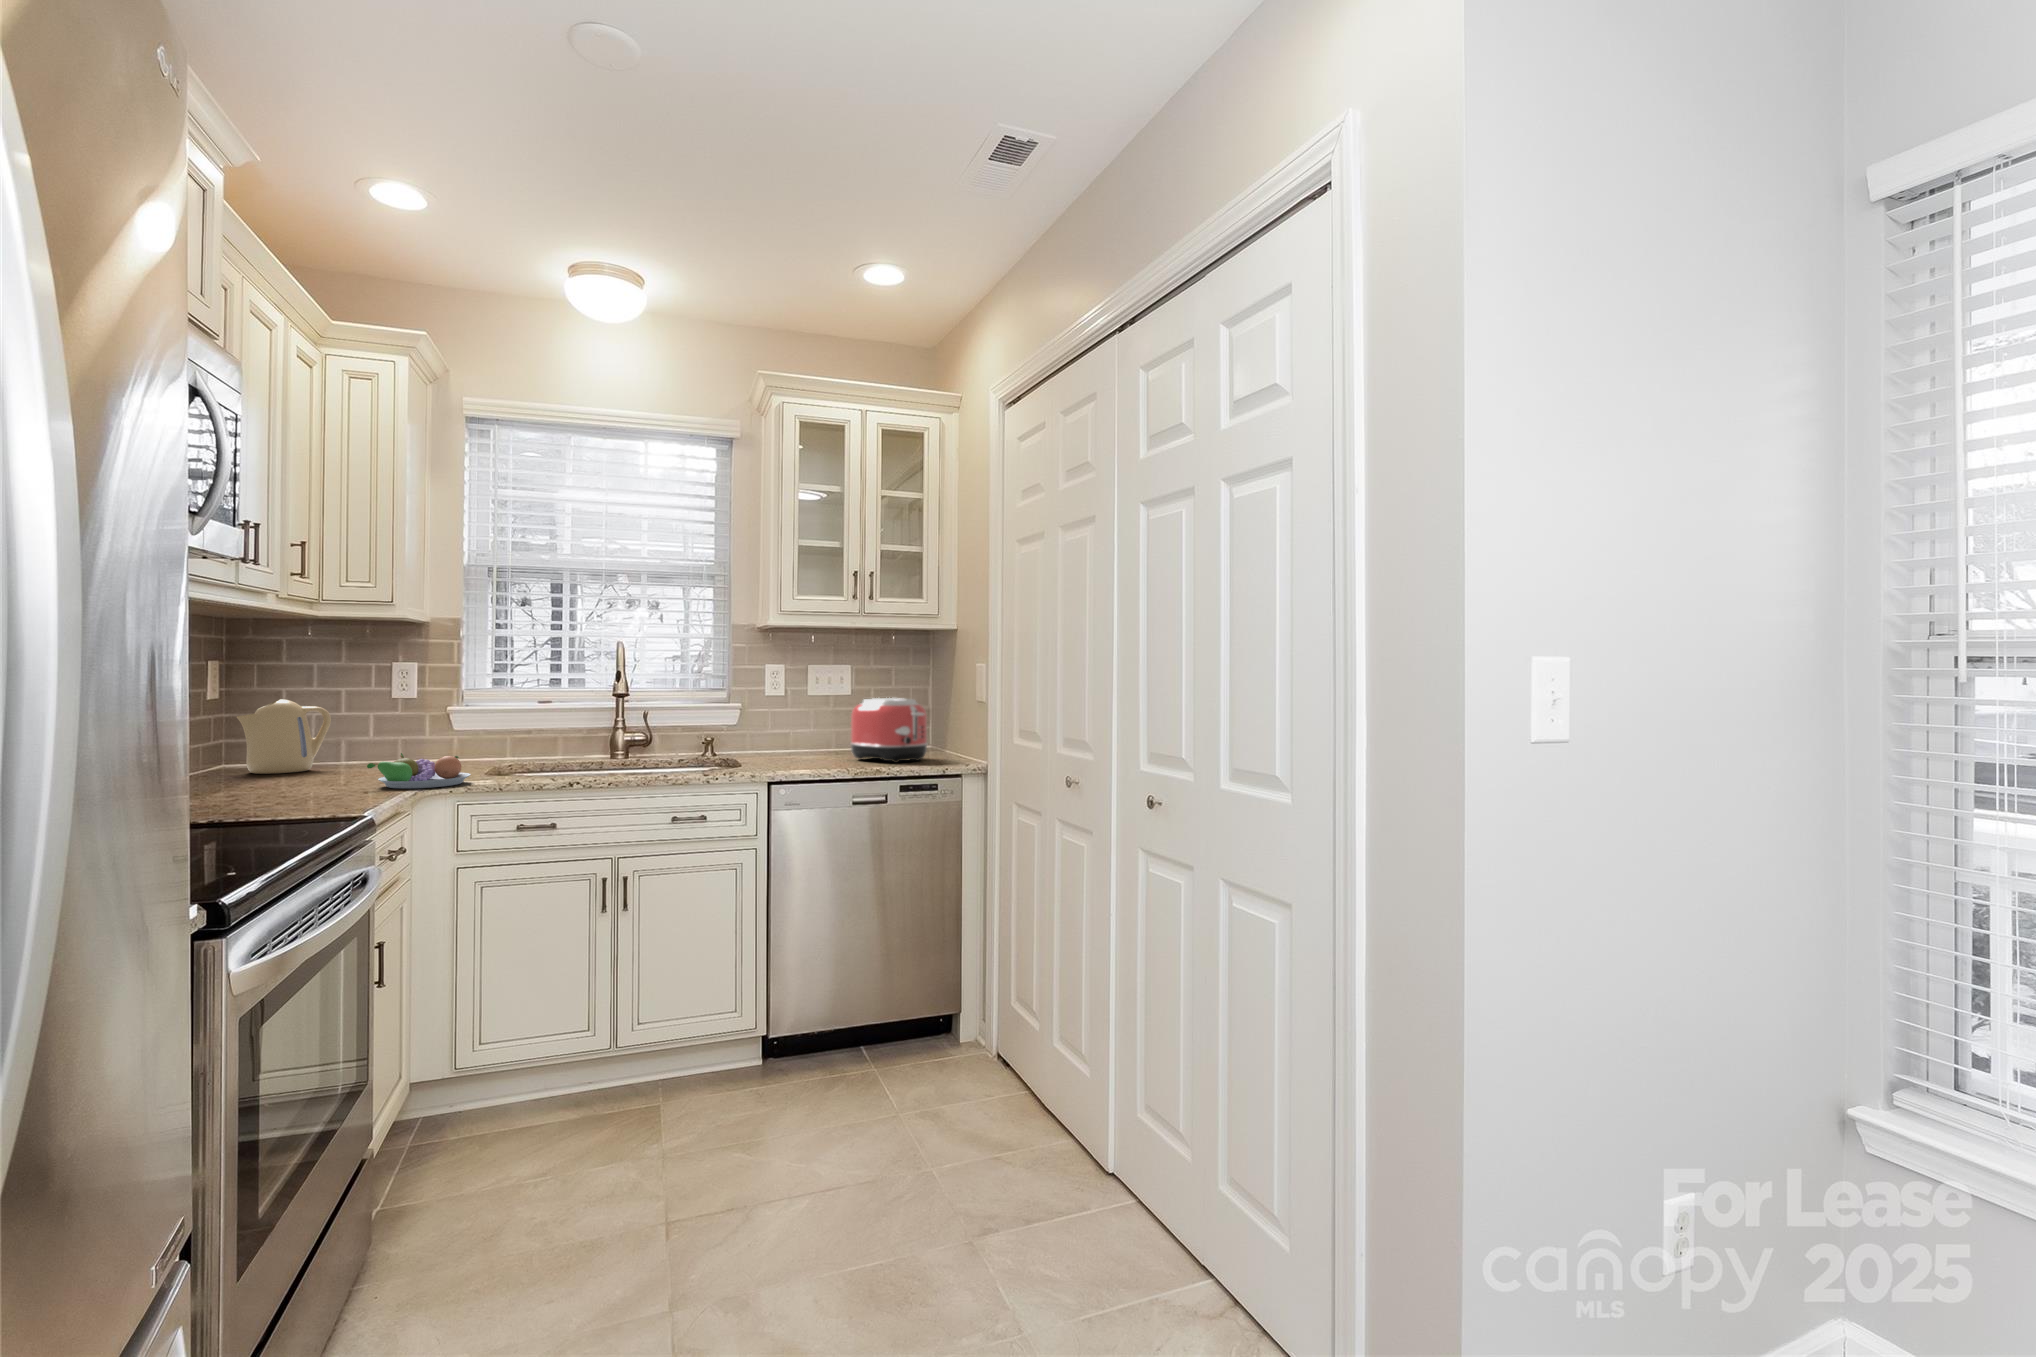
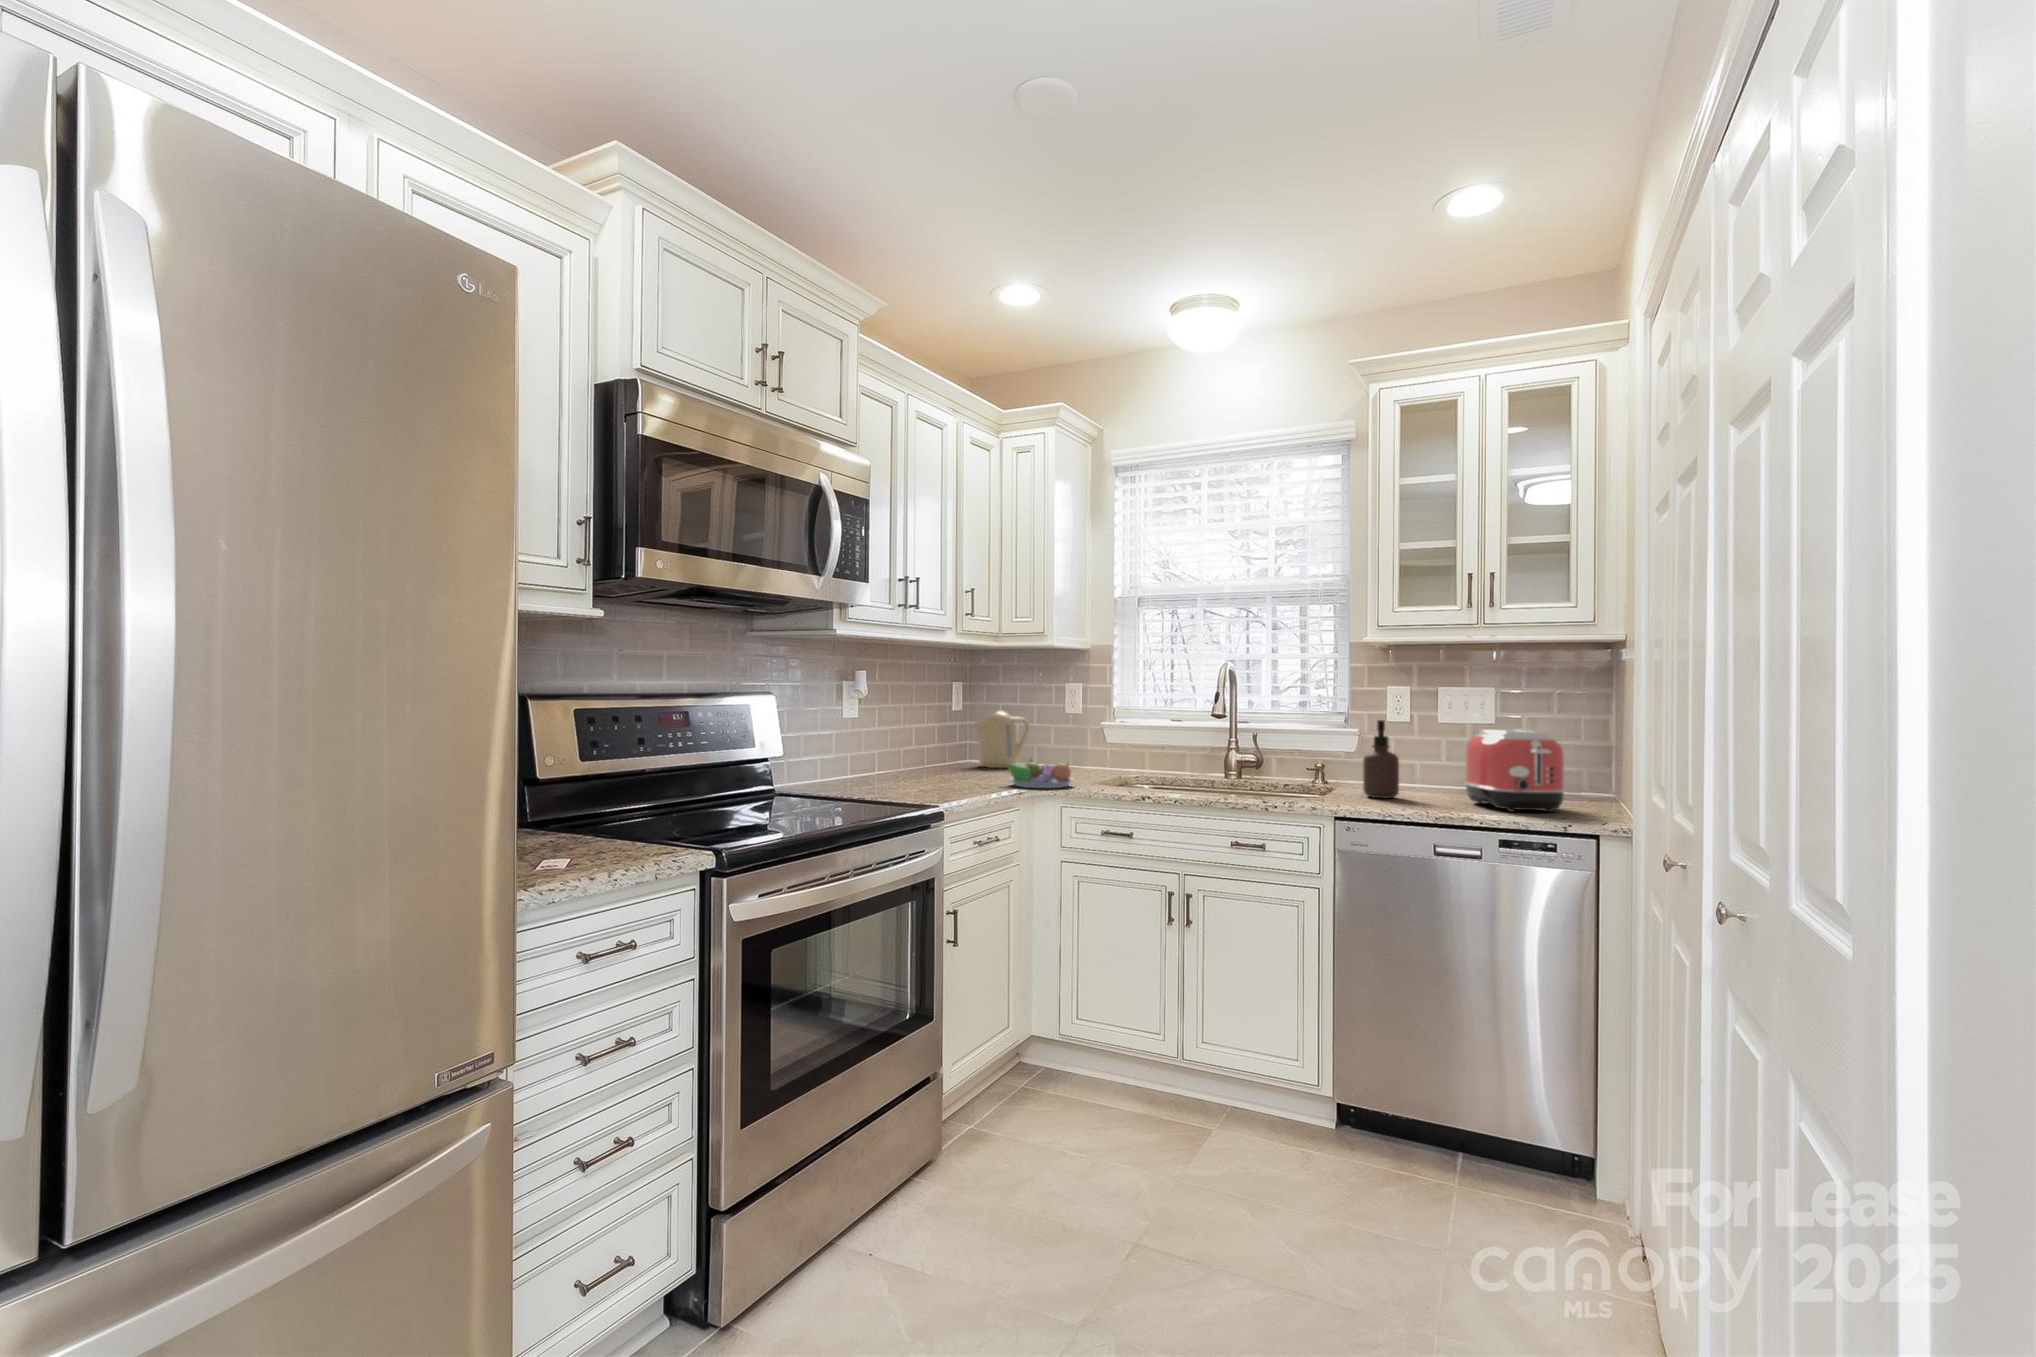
soap dispenser: none [769,694,799,763] -> present [1363,720,1399,798]

